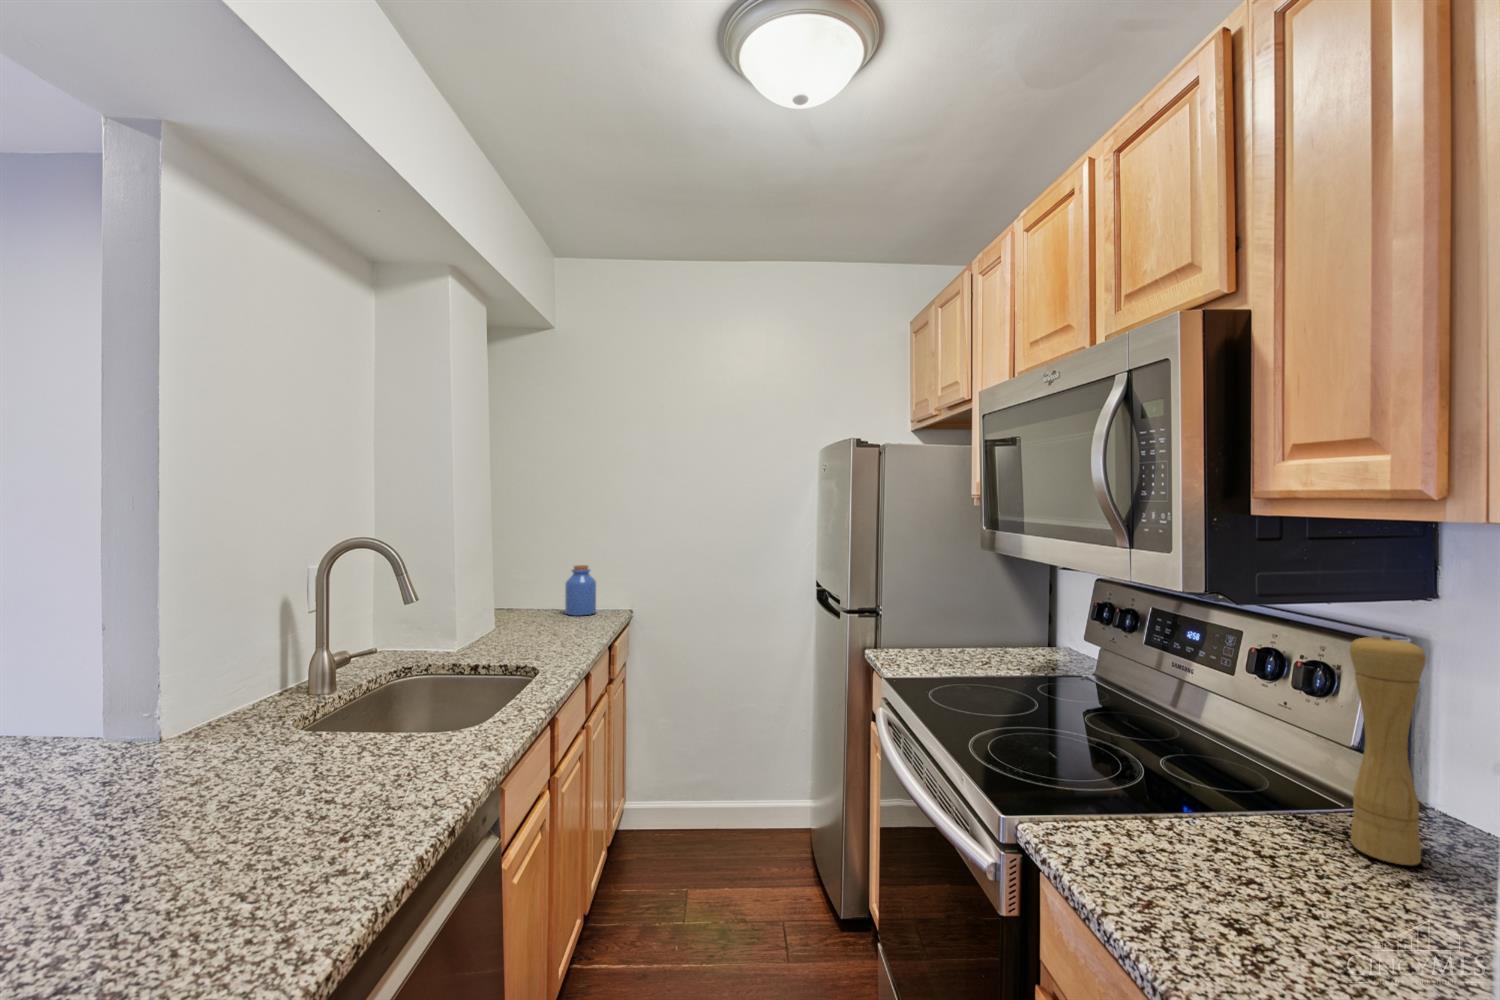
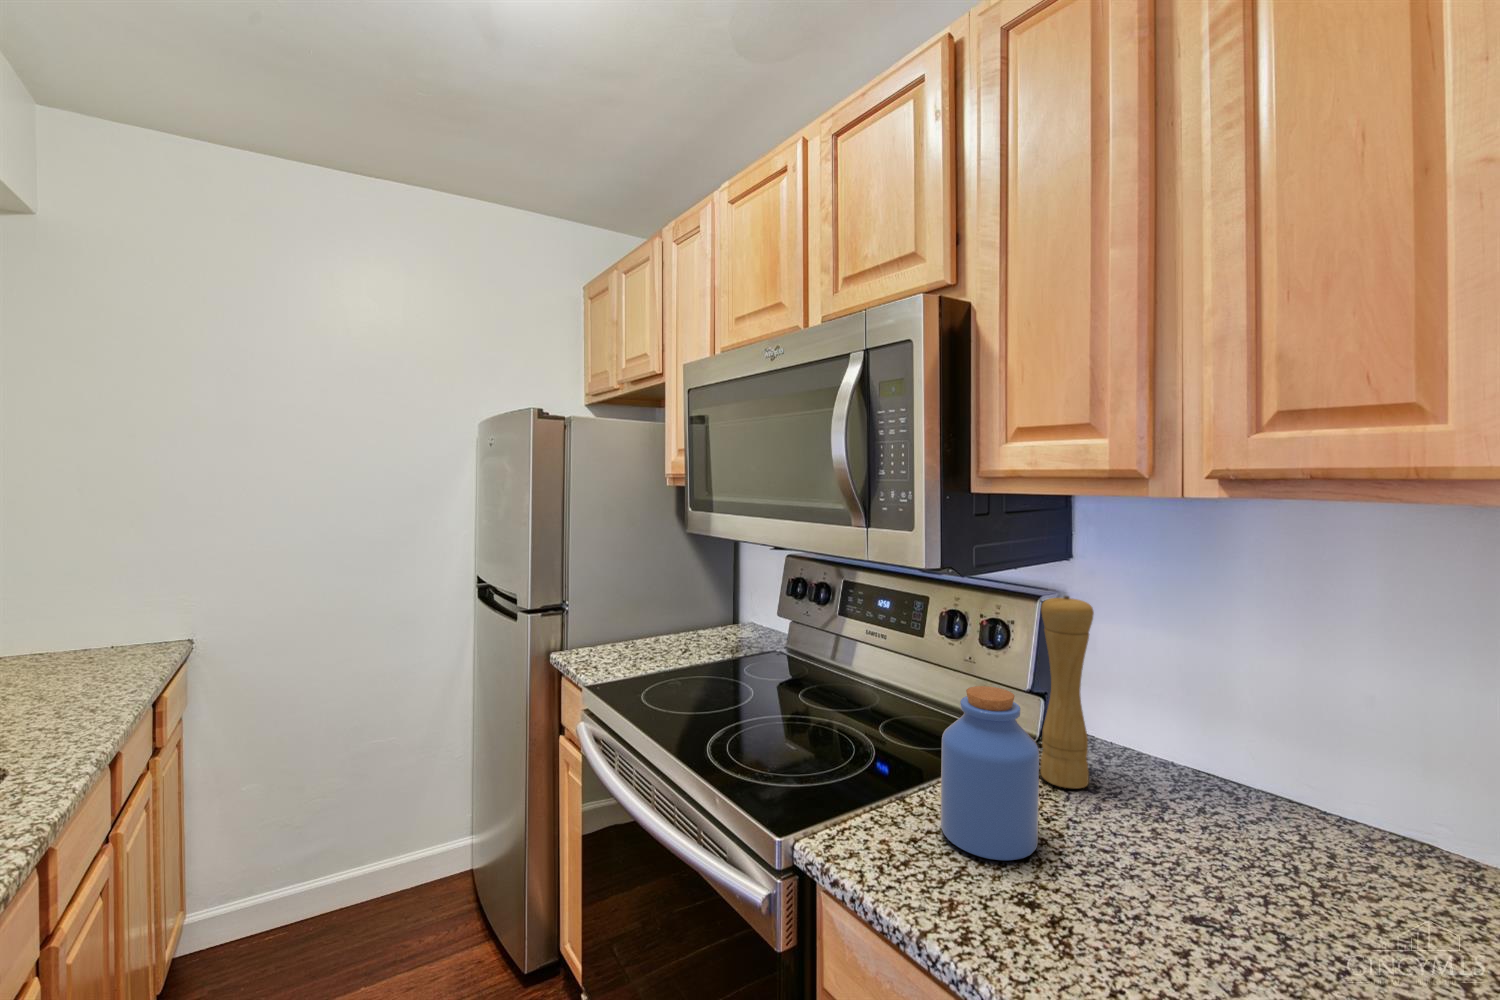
jar: present [565,565,596,616] -> present [941,686,1039,860]

